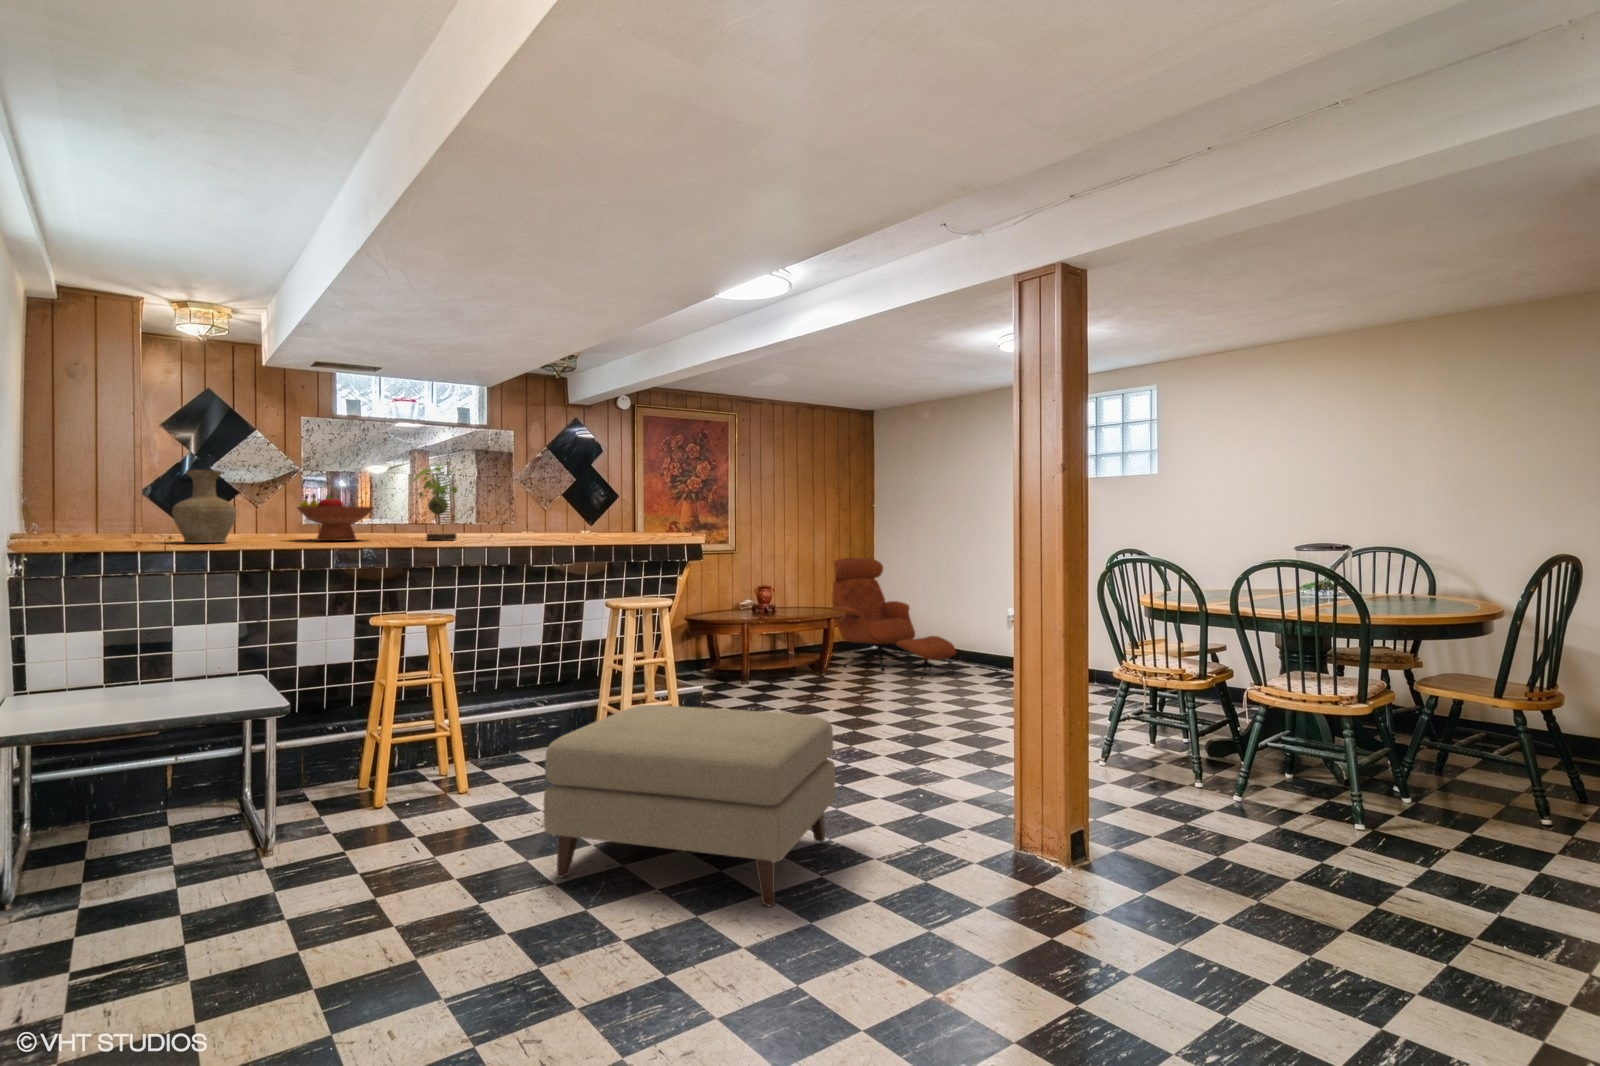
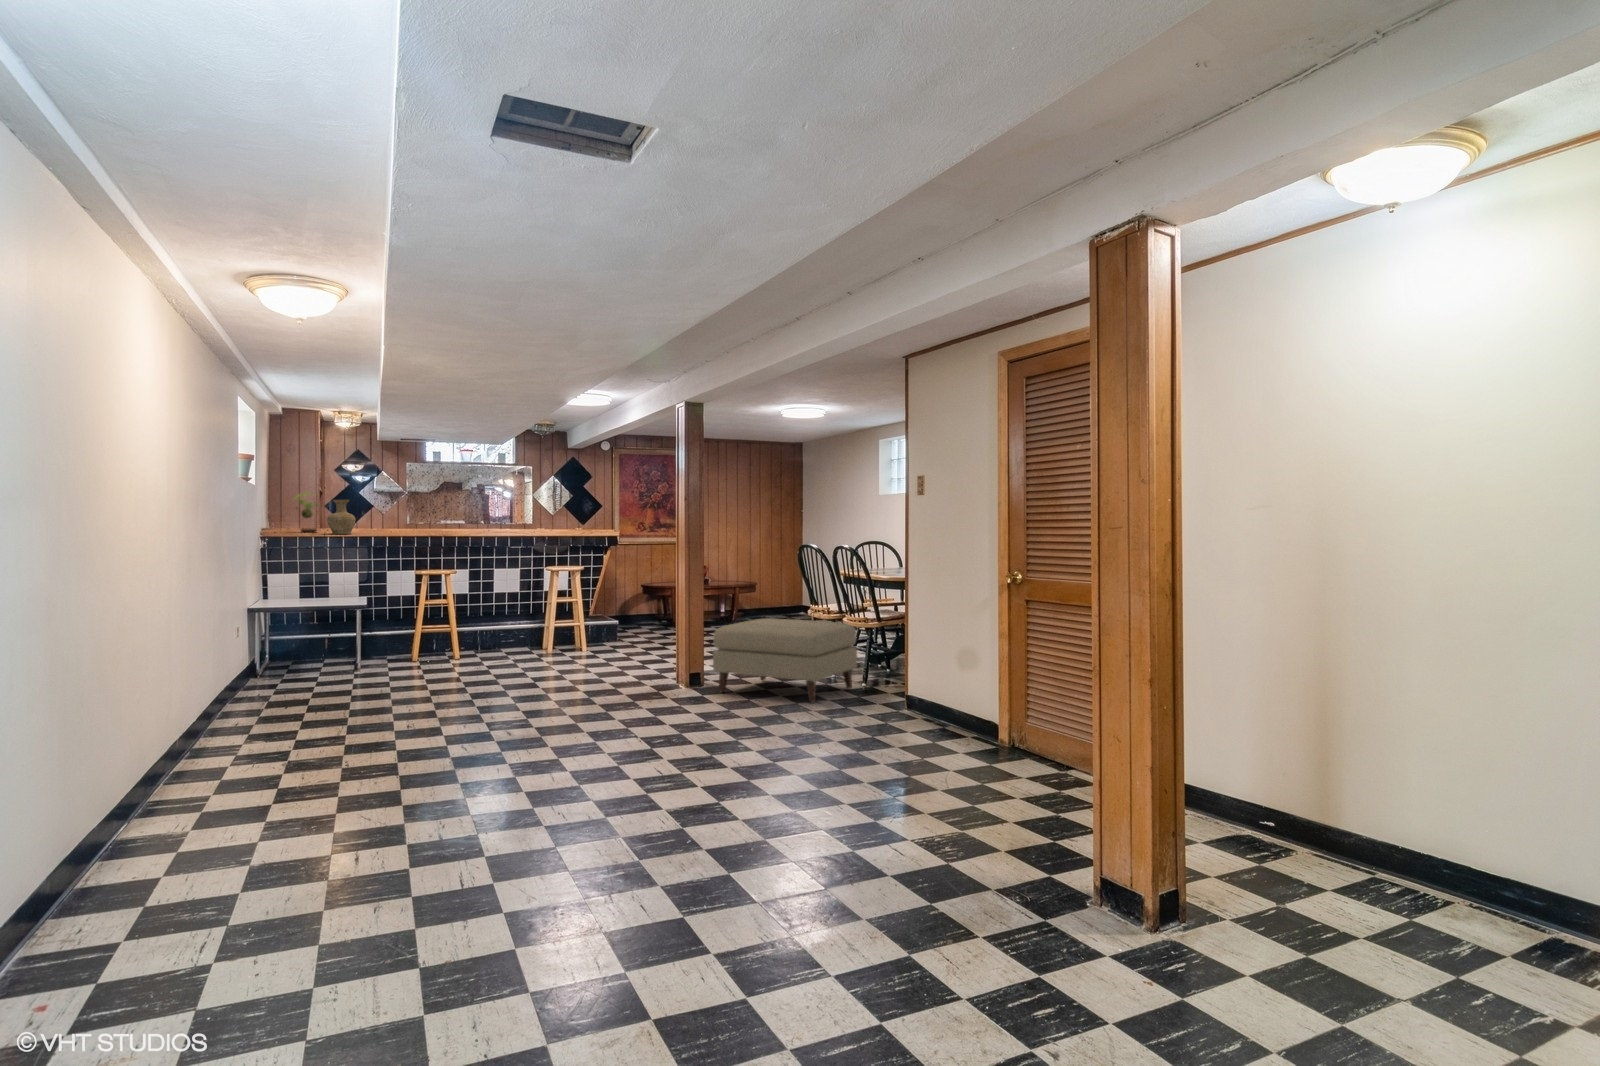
plant: present [413,464,458,540] -> present [294,492,318,532]
fruit bowl: present [297,494,373,541] -> none [384,510,422,533]
lounge chair: present [832,557,956,679] -> none [750,547,820,628]
ottoman: present [544,705,835,906] -> present [713,618,857,703]

